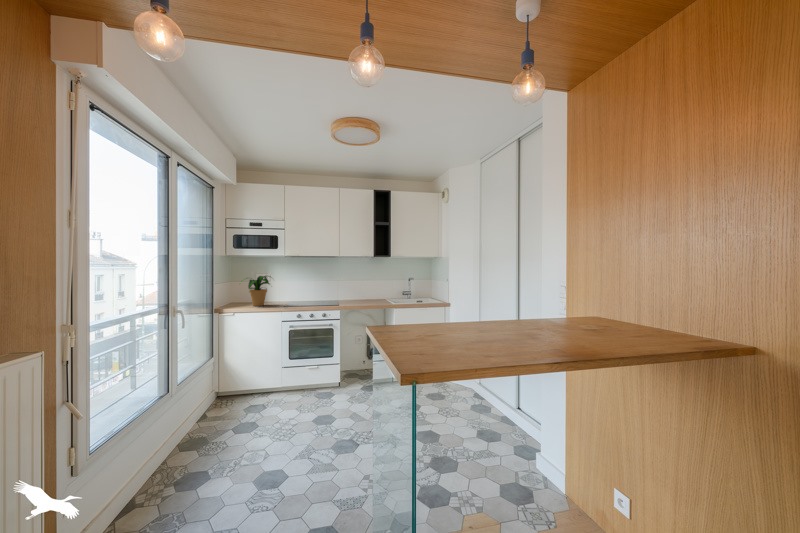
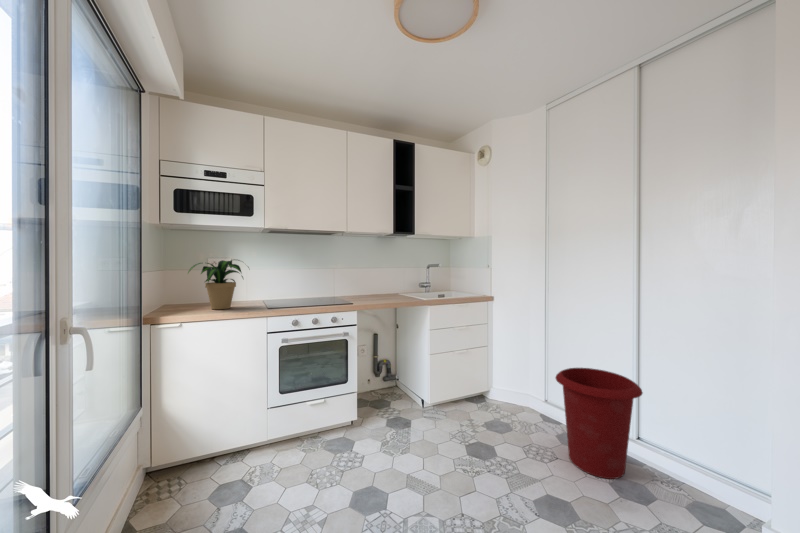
waste bin: none [458,356,512,431] -> present [556,368,643,479]

